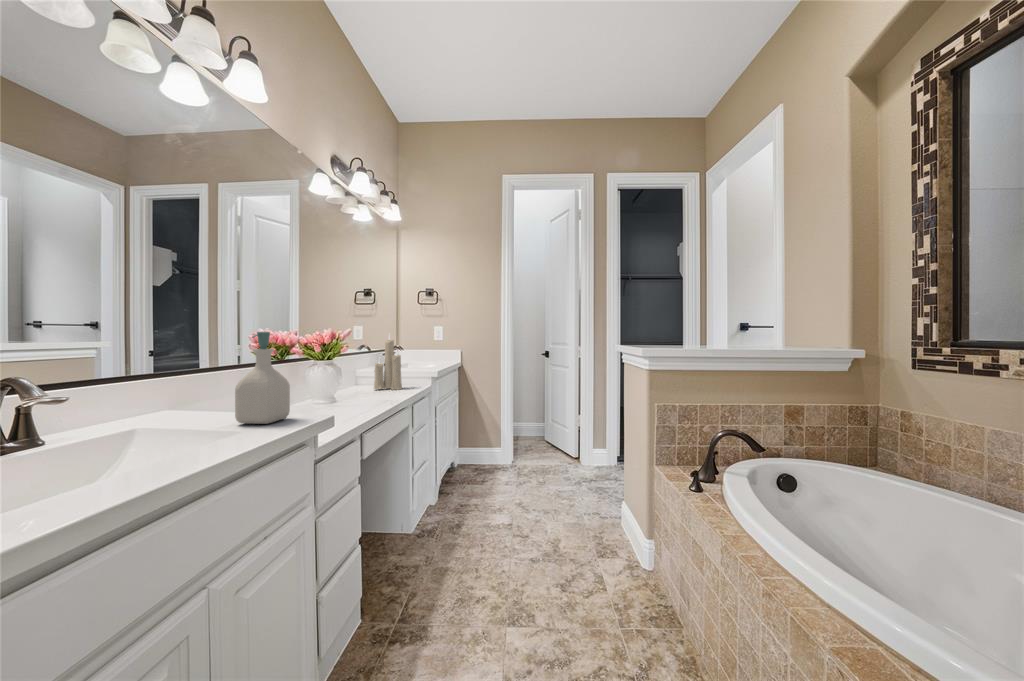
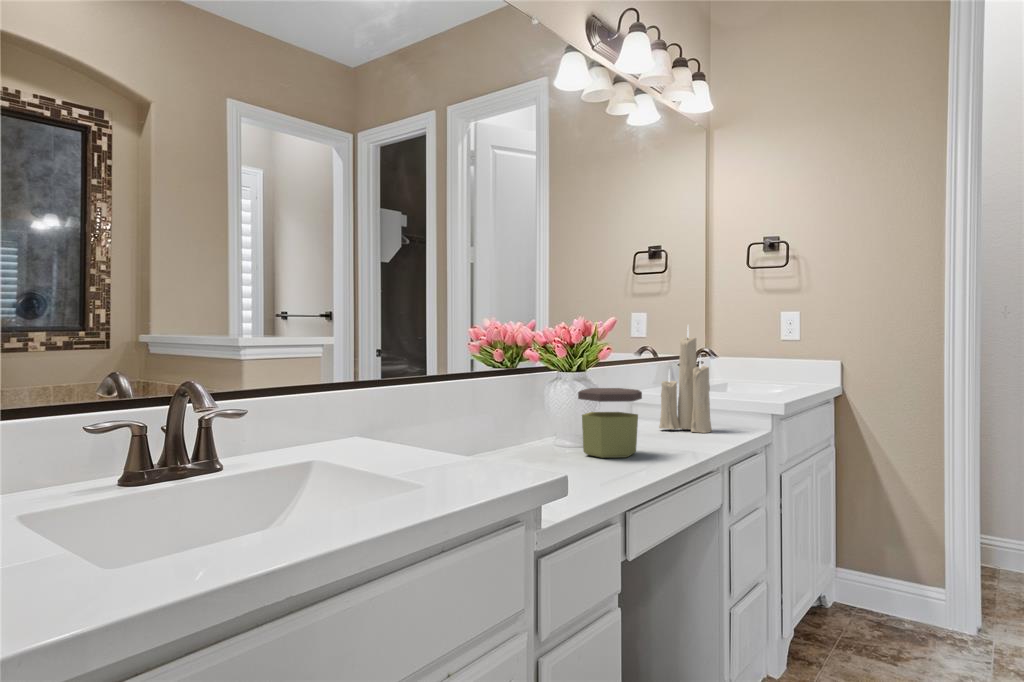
soap bottle: present [235,332,290,424] -> none [417,320,497,478]
jar: none [329,368,367,407] -> present [578,388,642,458]

